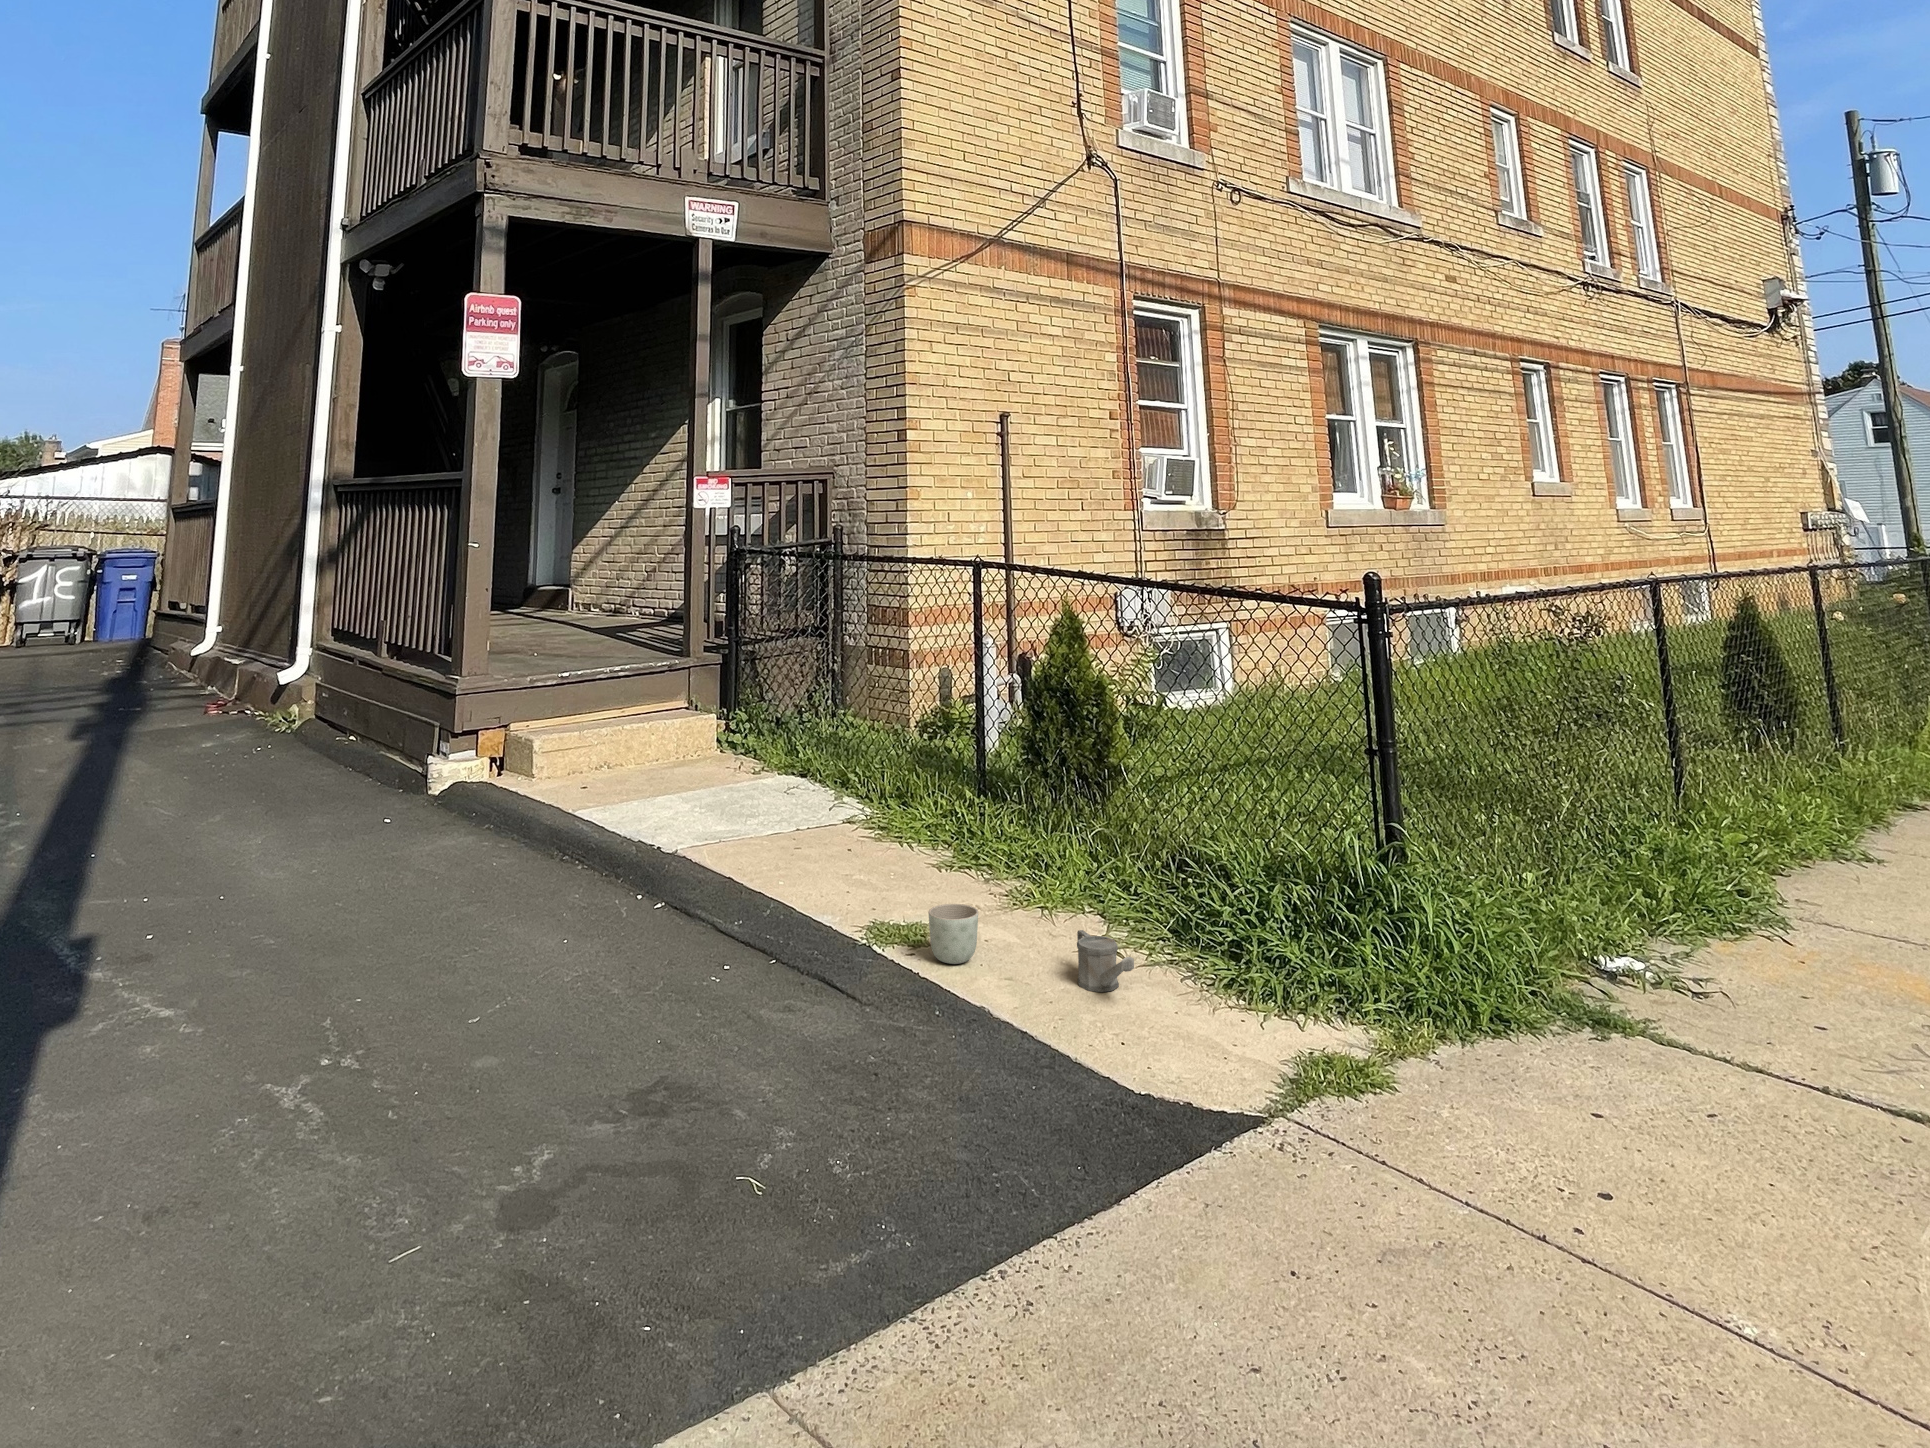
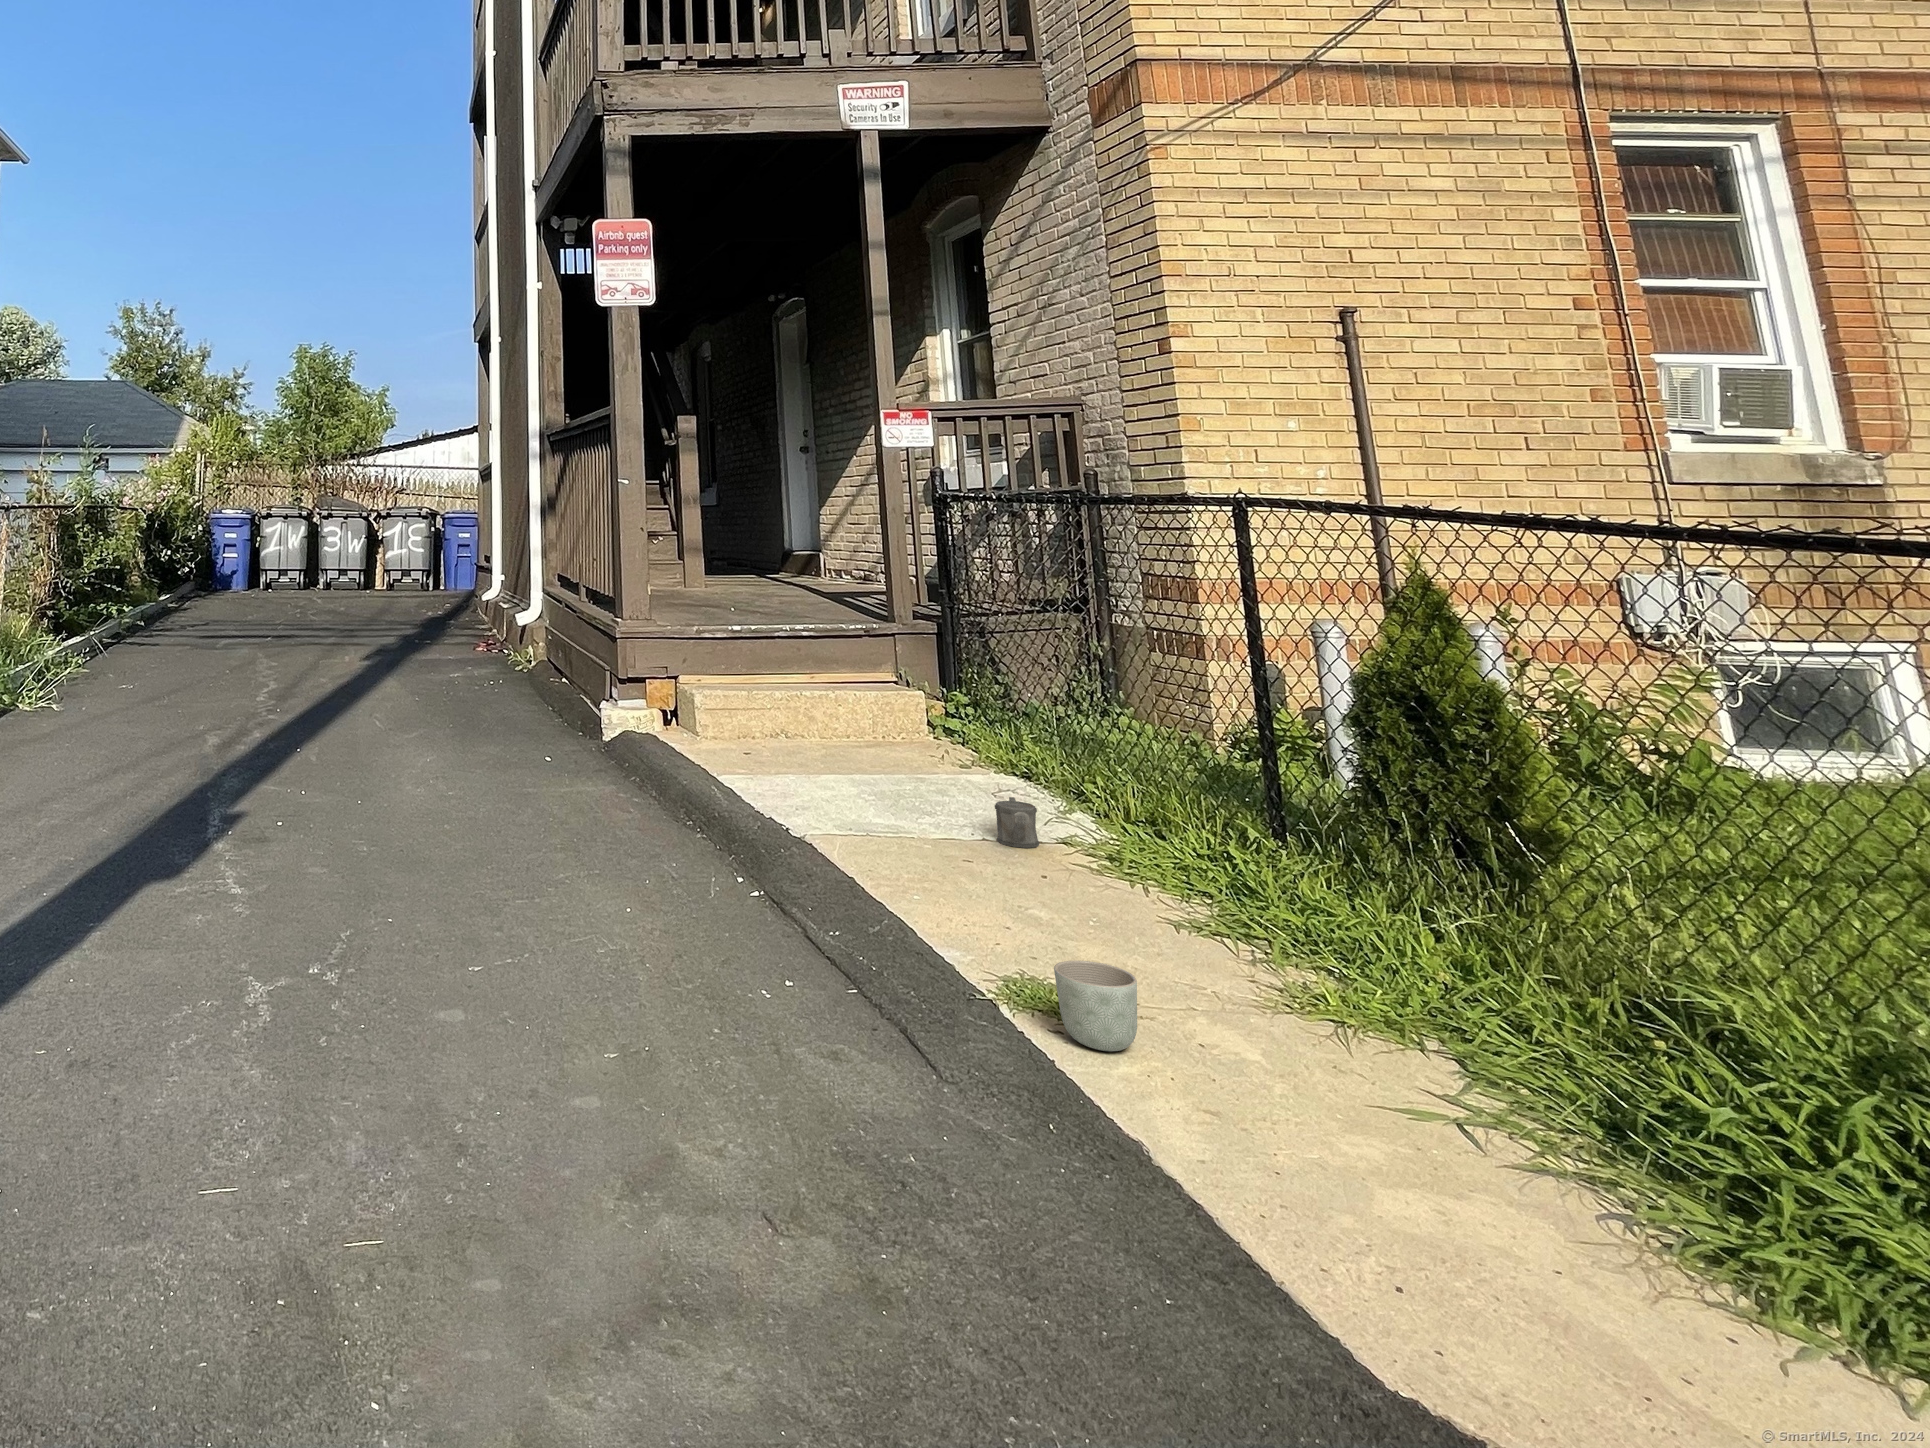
watering can: present [1077,930,1134,992] -> present [995,797,1039,848]

